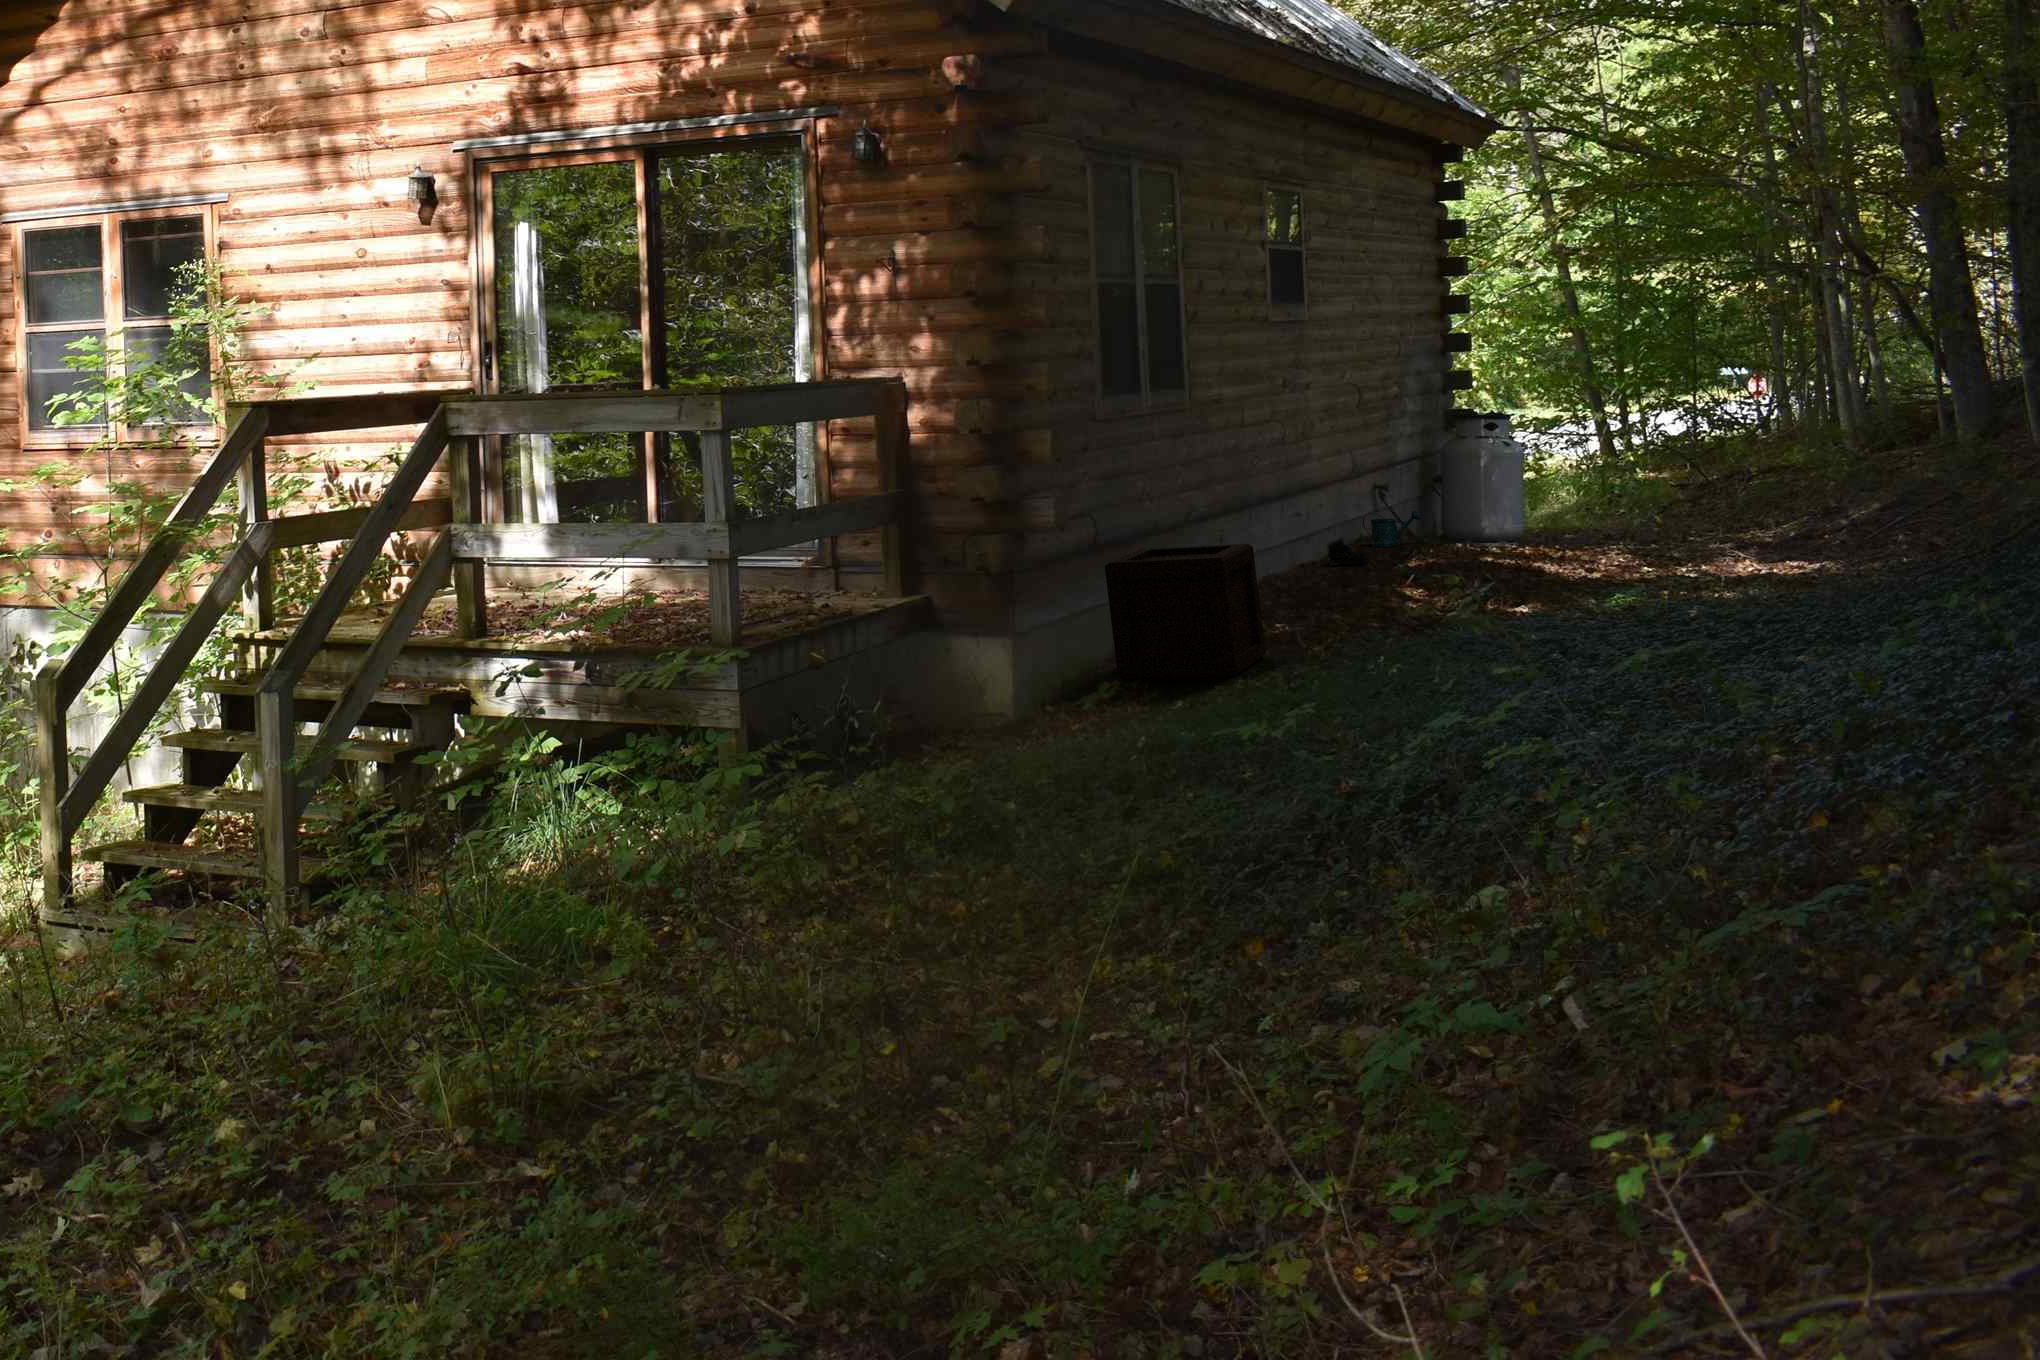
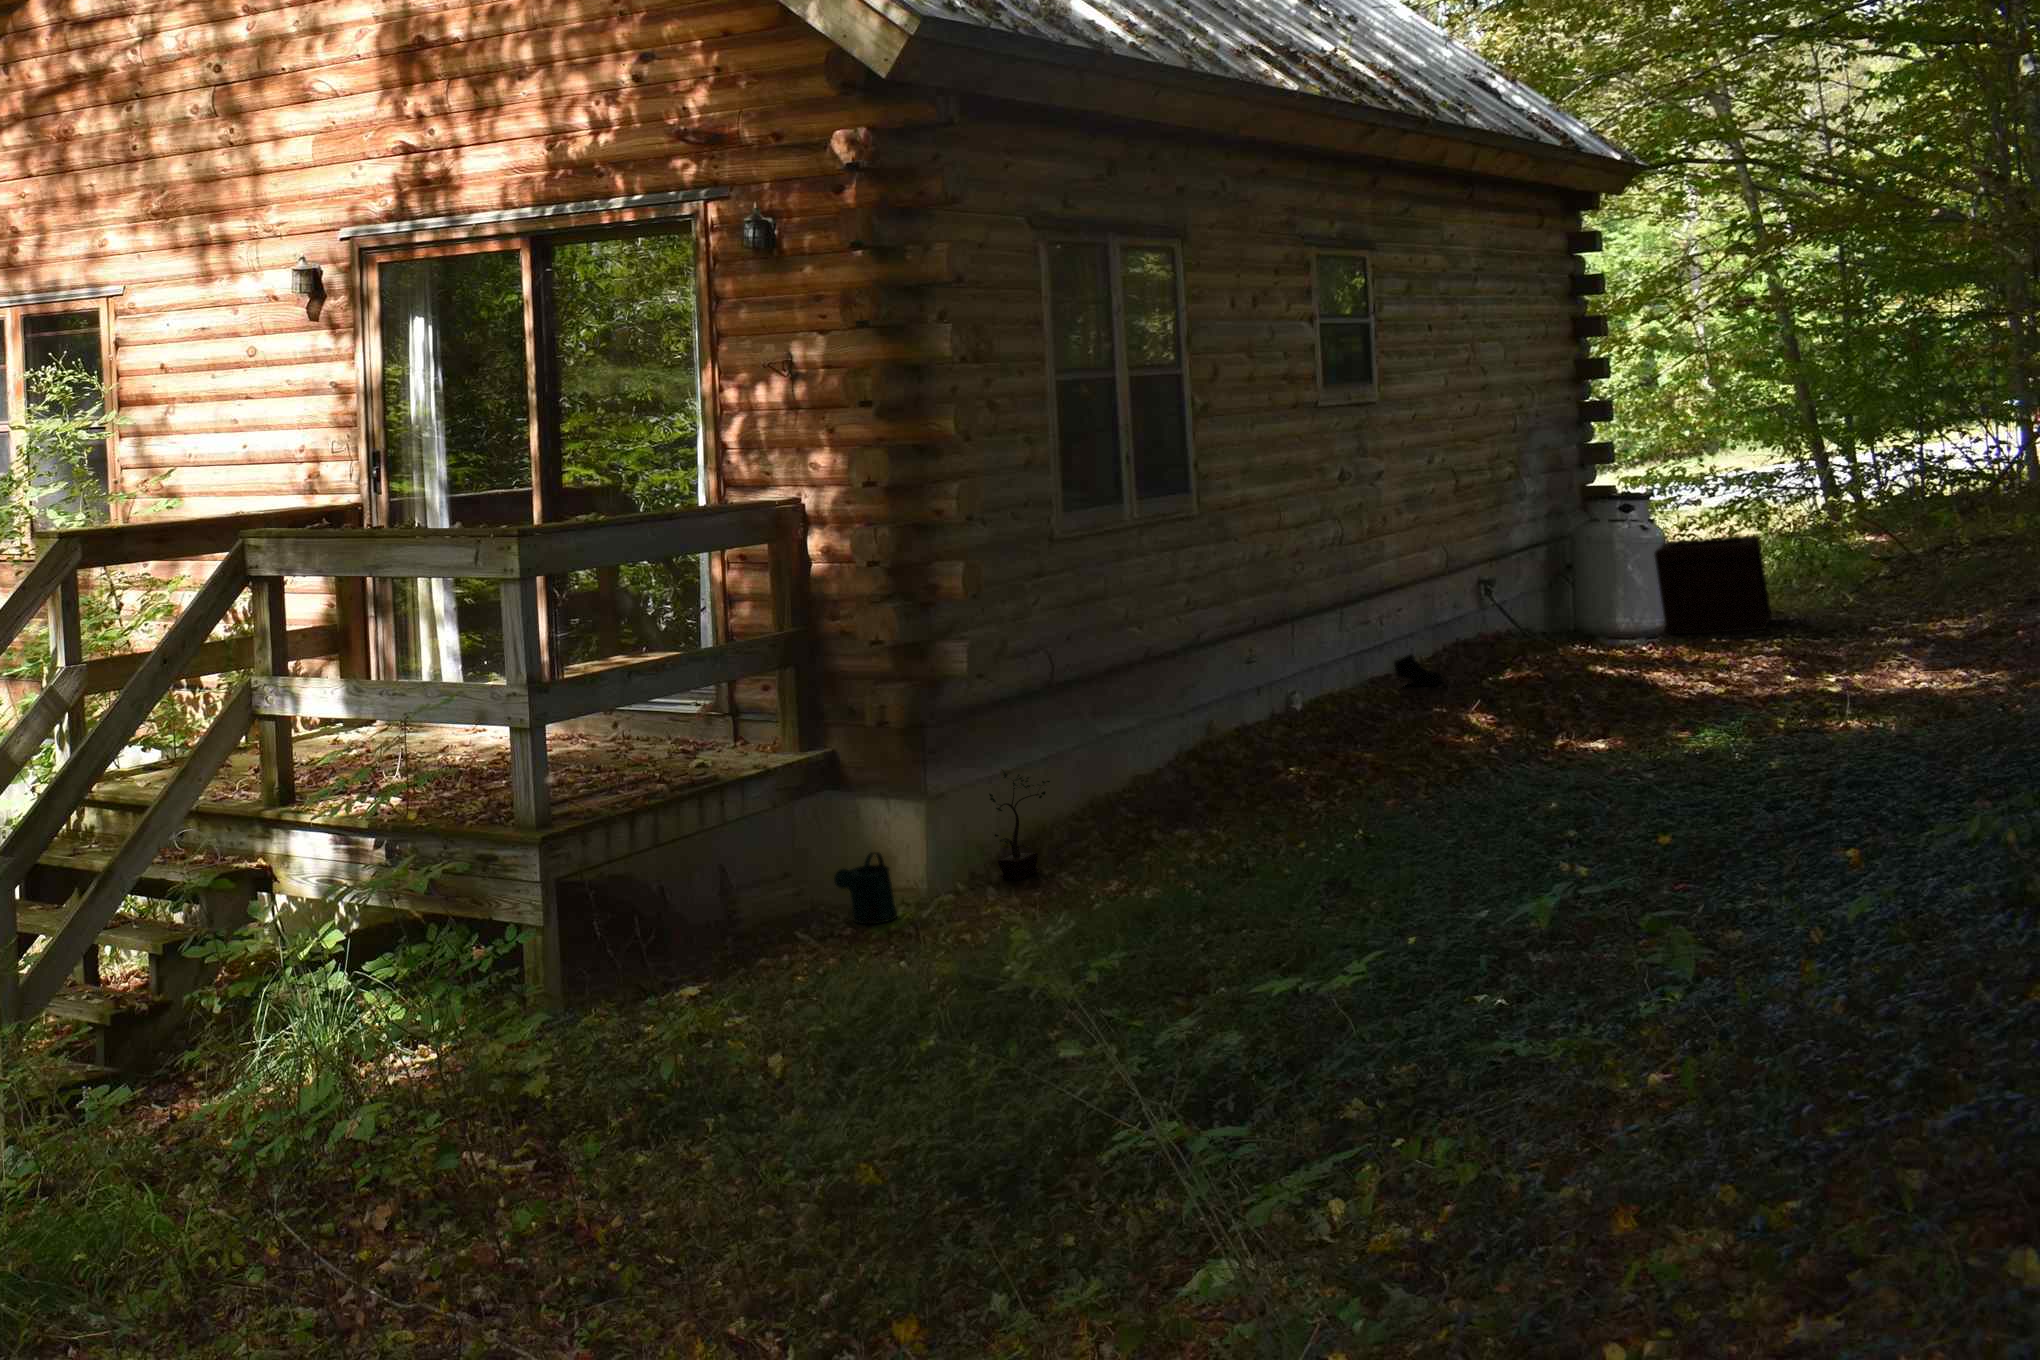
watering can: present [1363,510,1420,547] -> present [834,852,897,924]
wooden crate: present [1105,544,1266,678] -> present [1654,536,1771,635]
potted plant: none [1057,607,1103,701] -> present [989,769,1050,880]

